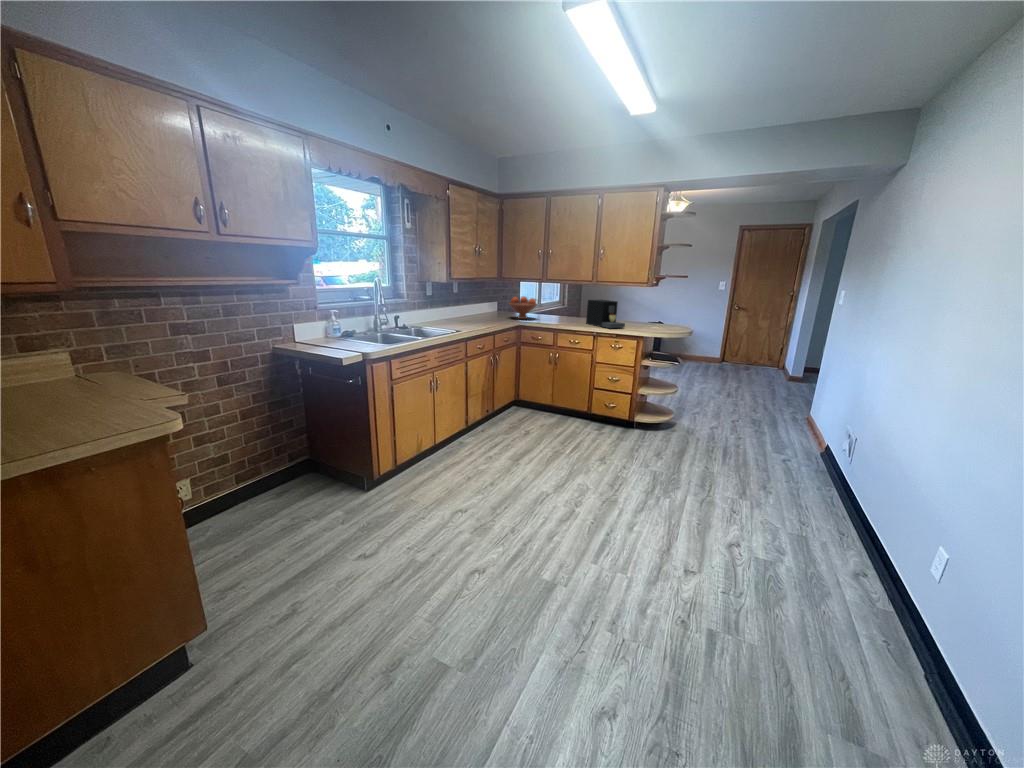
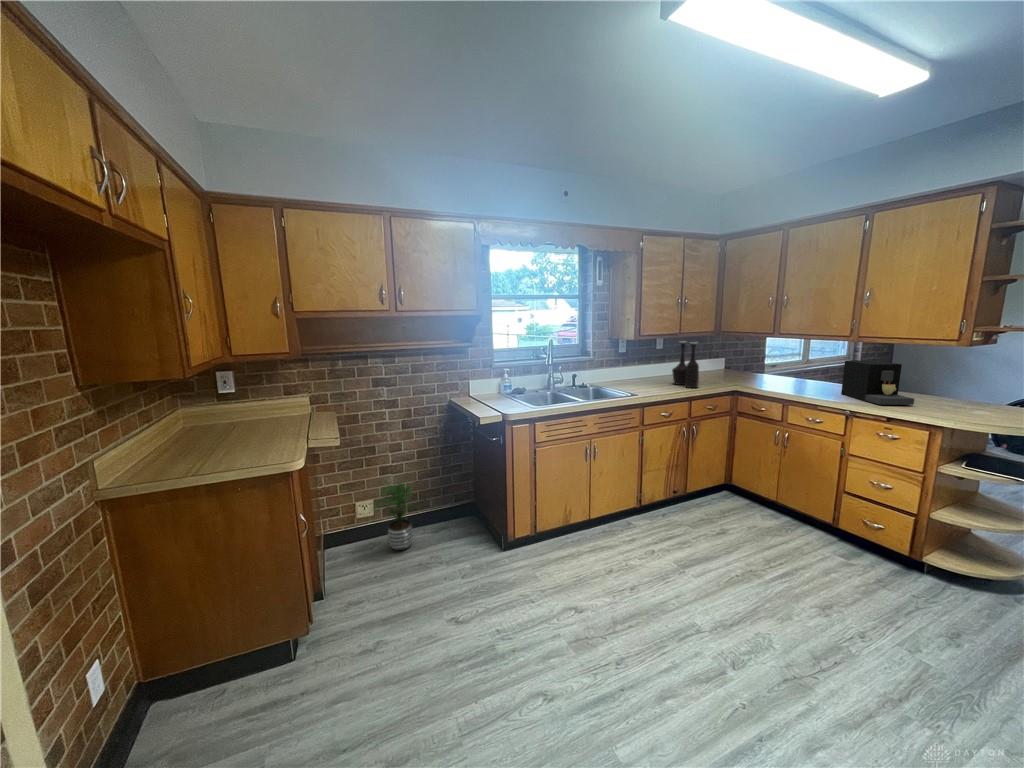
vase: none [475,284,499,324] -> present [672,341,699,388]
fruit bowl: present [509,297,537,319] -> none [723,355,765,383]
potted plant: none [198,446,264,530] -> present [371,481,413,551]

